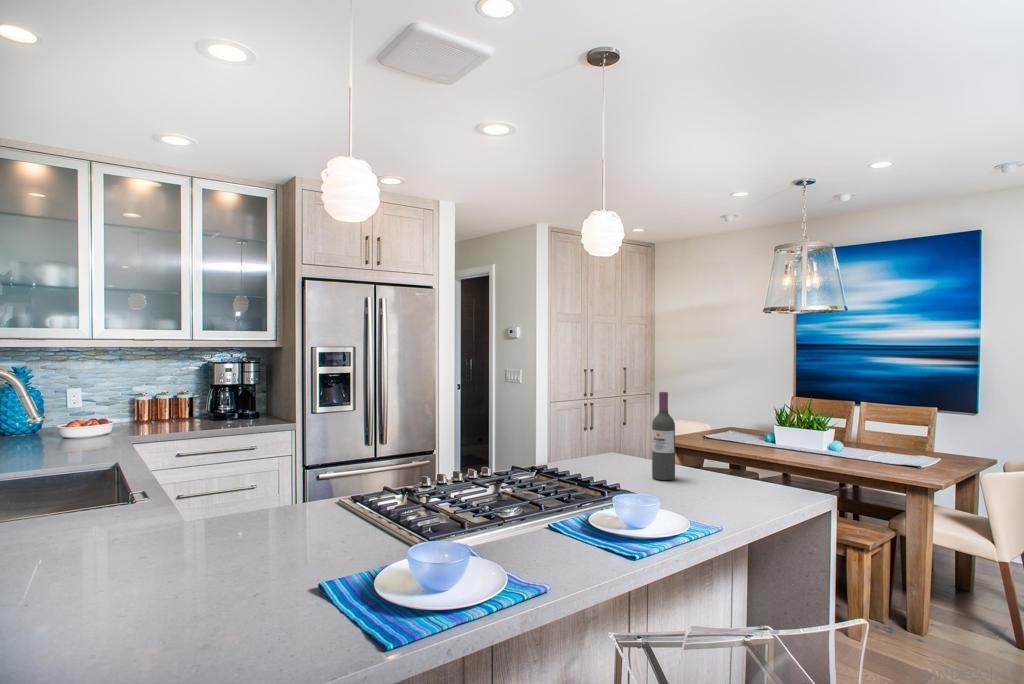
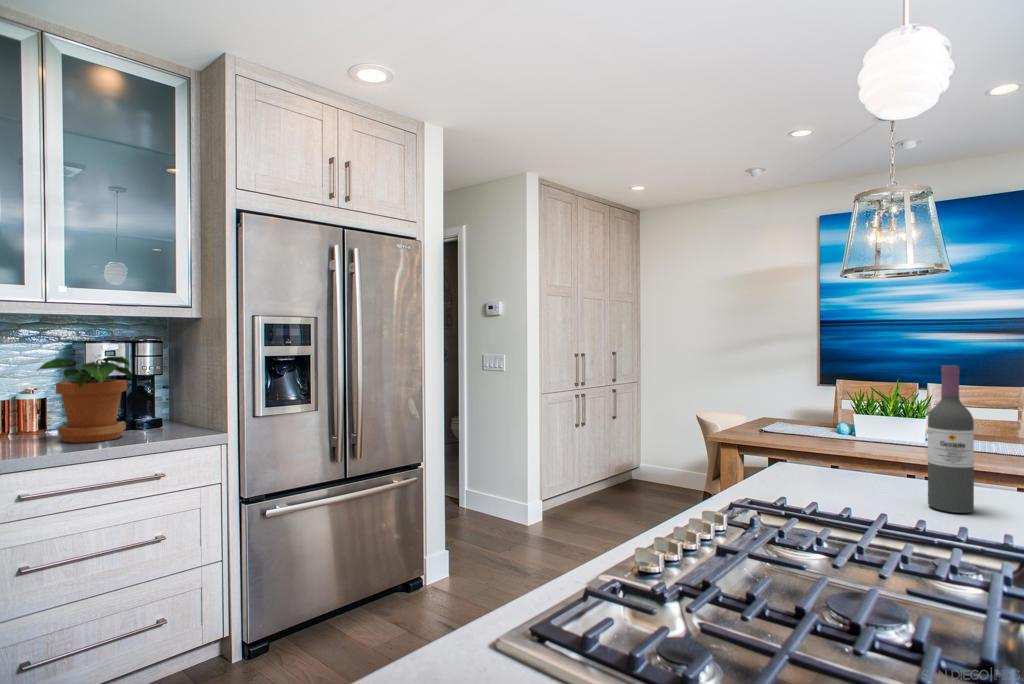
potted plant: none [186,371,242,426] -> present [38,355,132,443]

